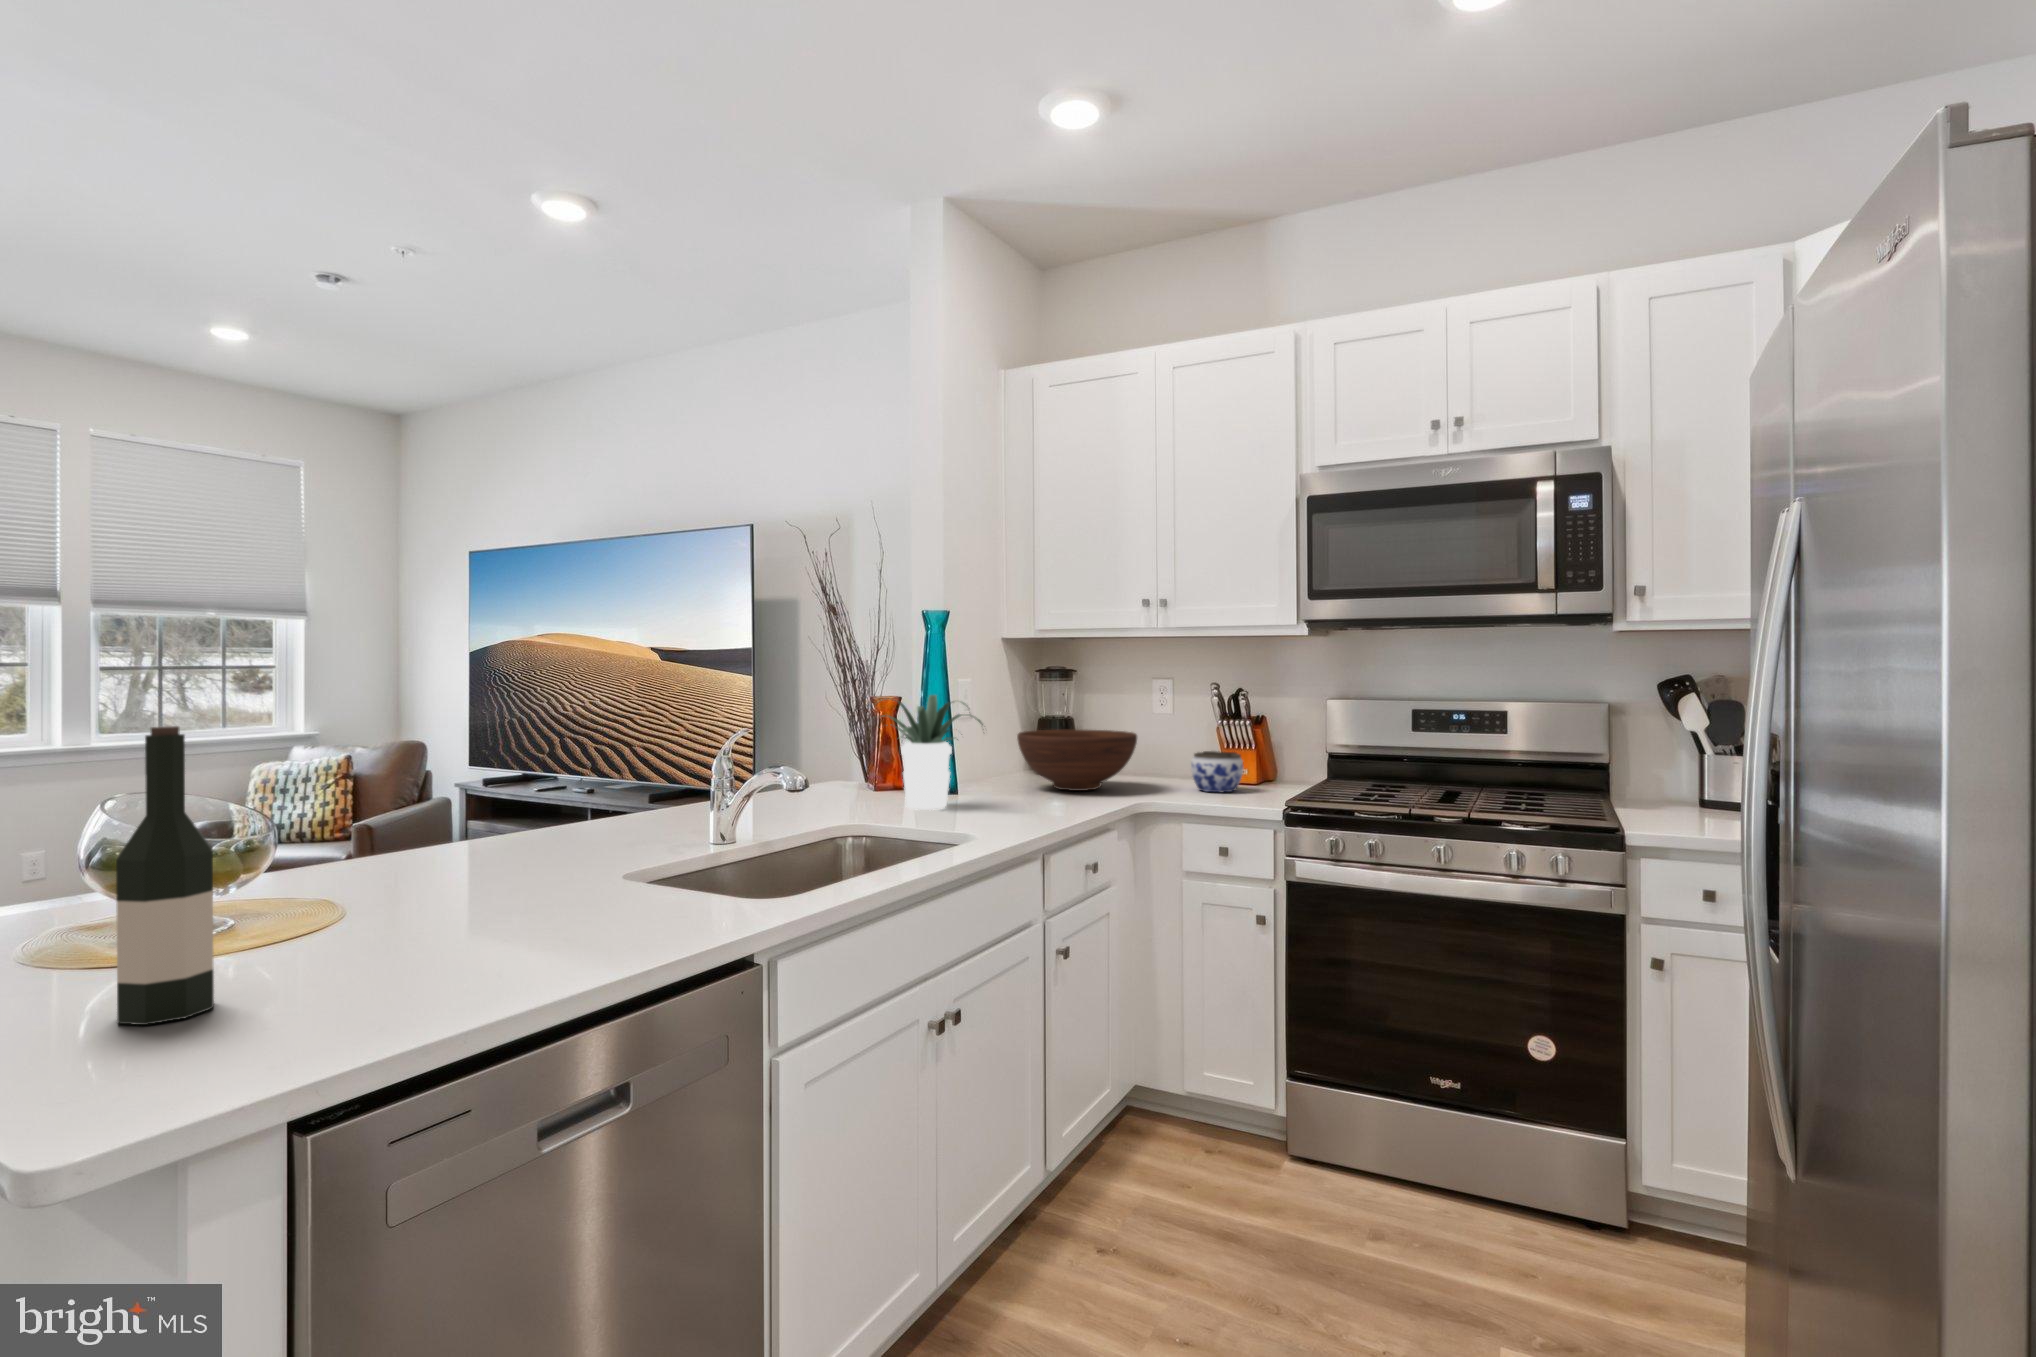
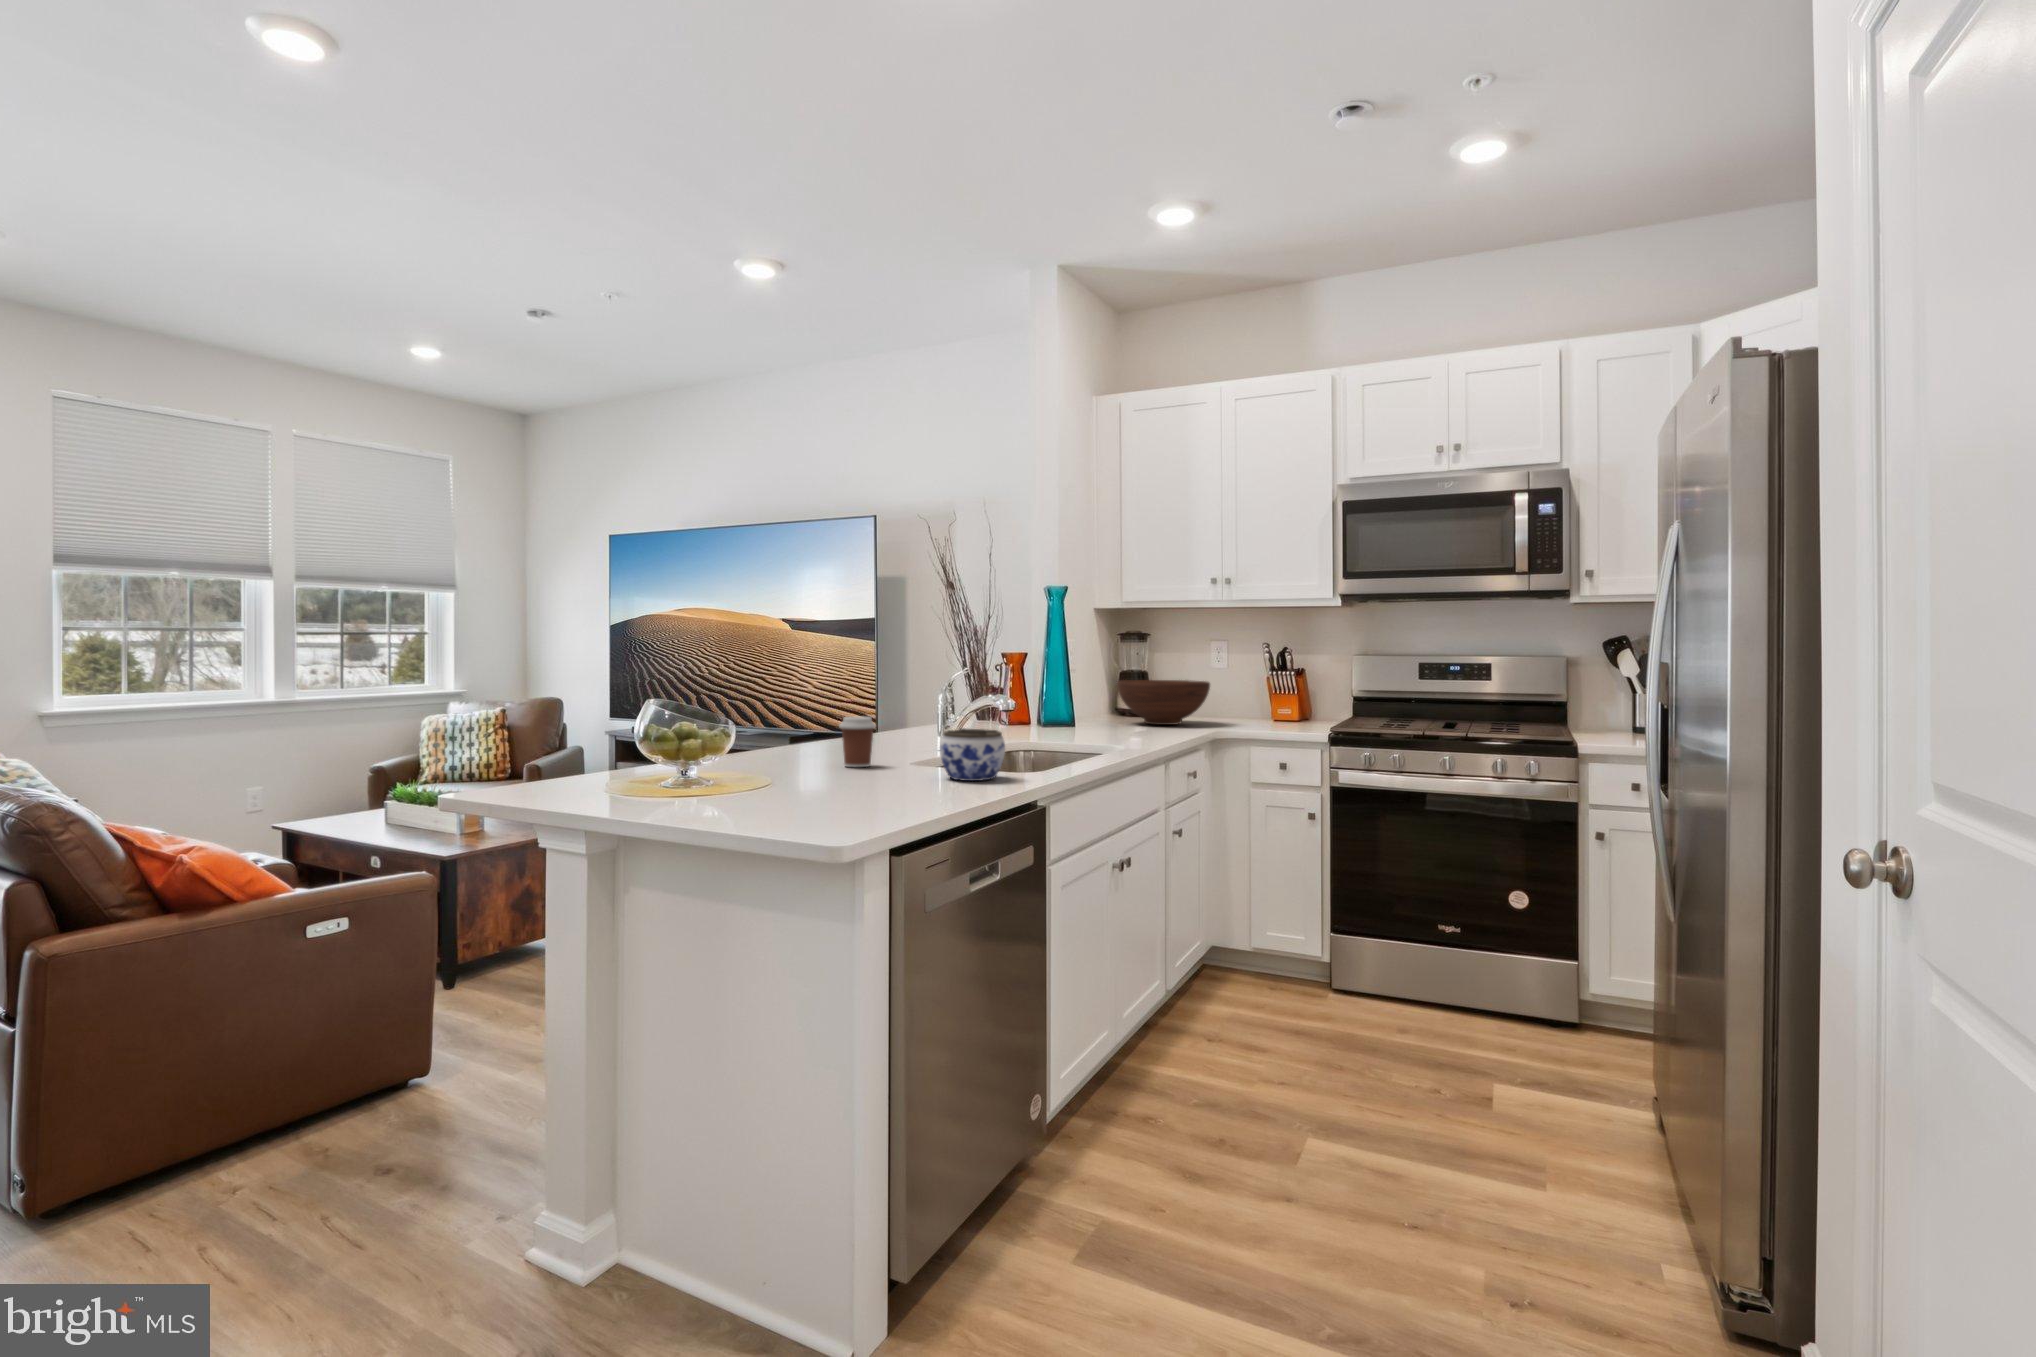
potted plant: present [888,695,983,810] -> none [1012,650,1111,734]
wine bottle: present [116,726,214,1025] -> none [759,645,803,803]
jar: present [1191,751,1243,792] -> present [940,728,1005,781]
coffee cup: none [474,814,538,897] -> present [839,716,876,767]

